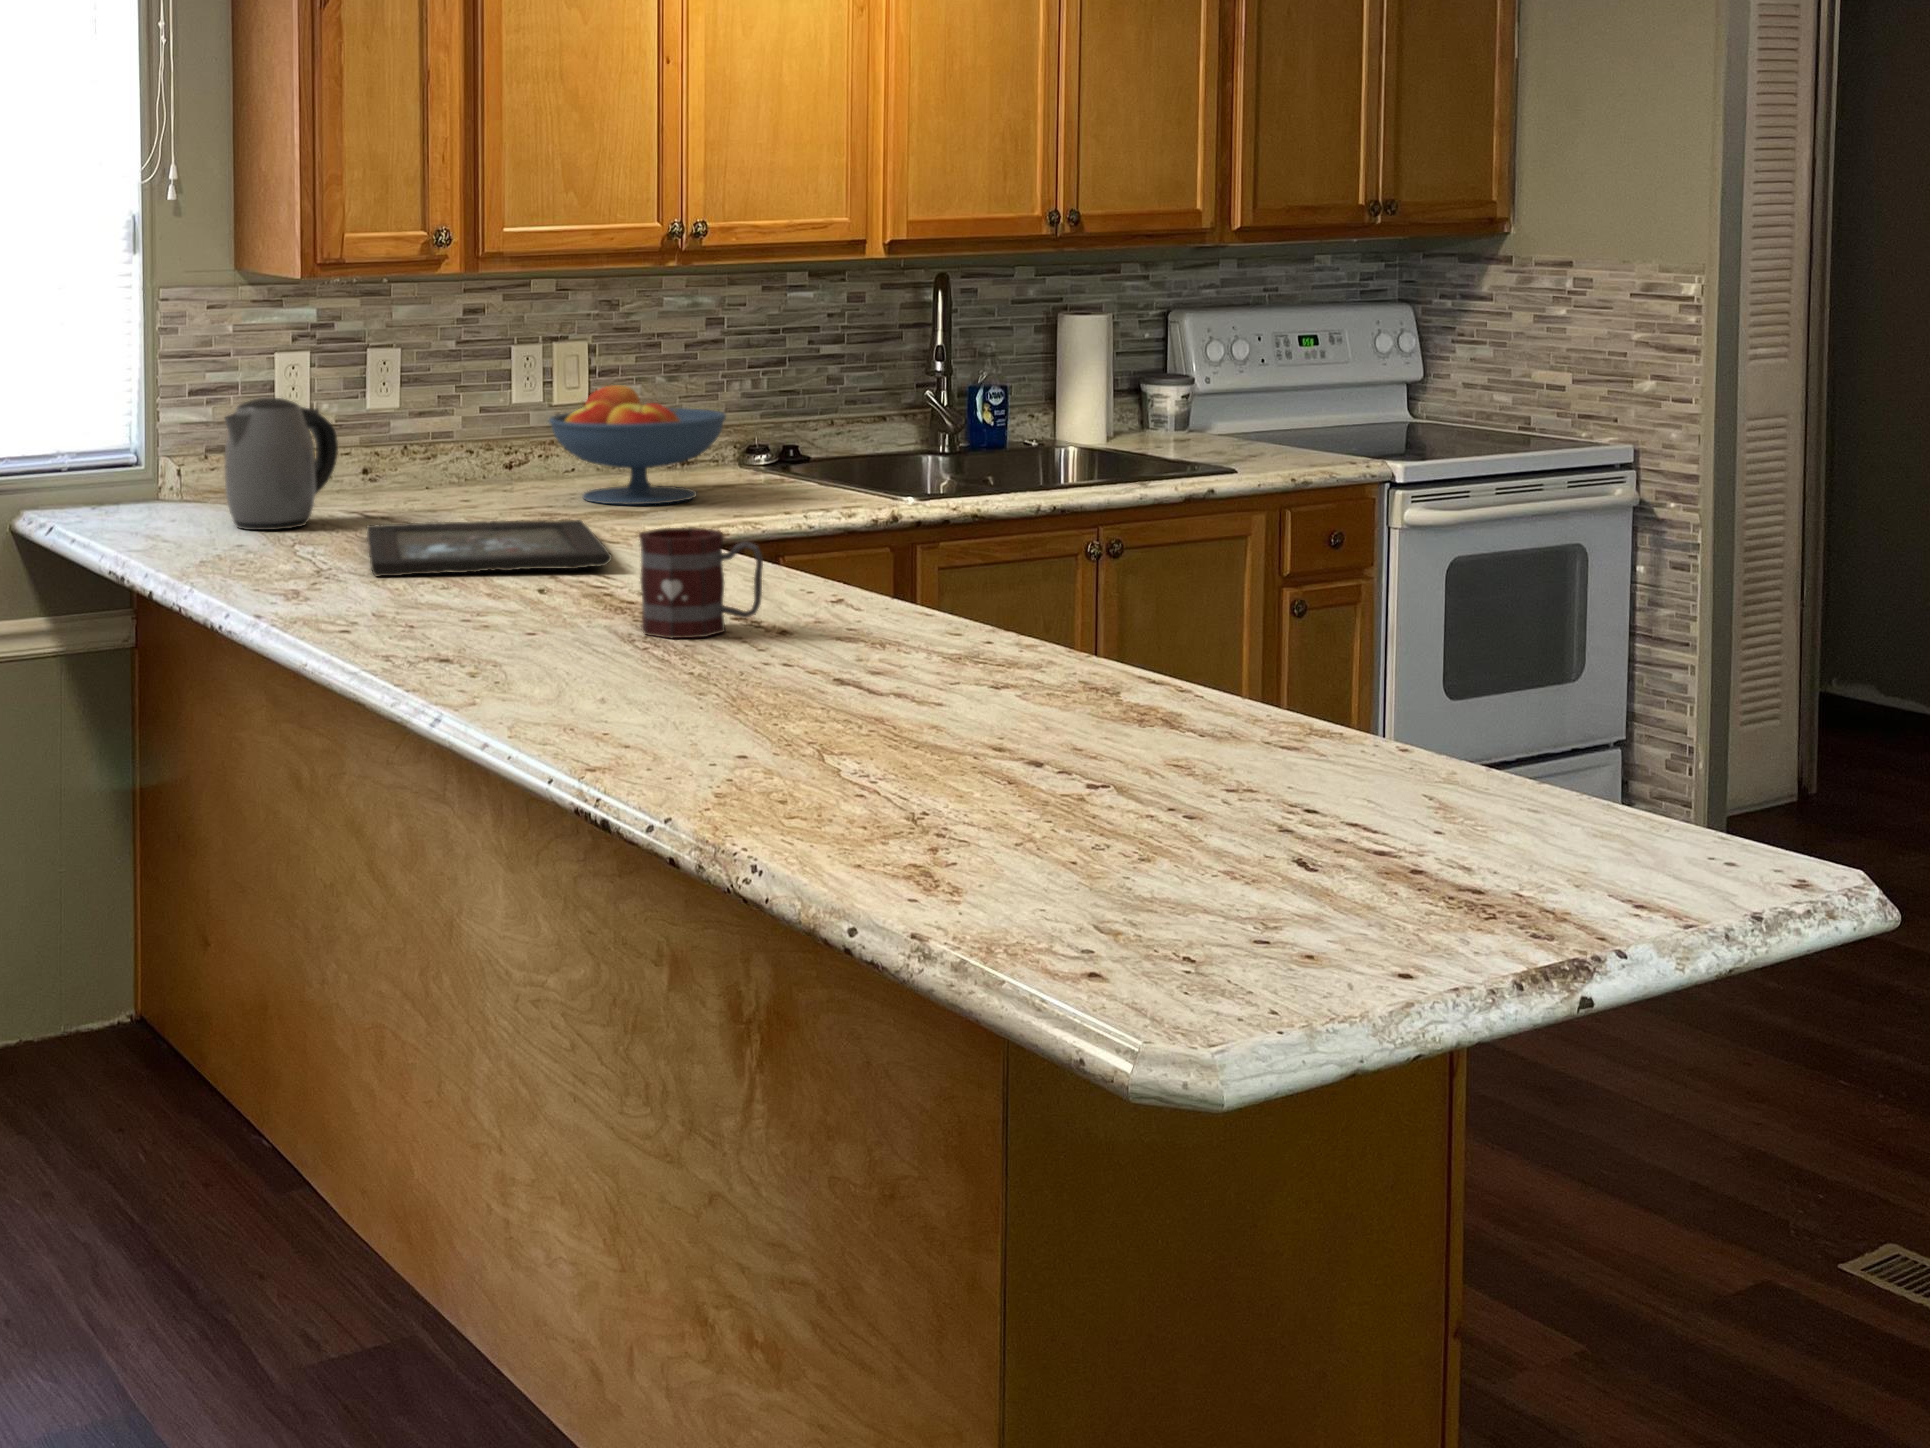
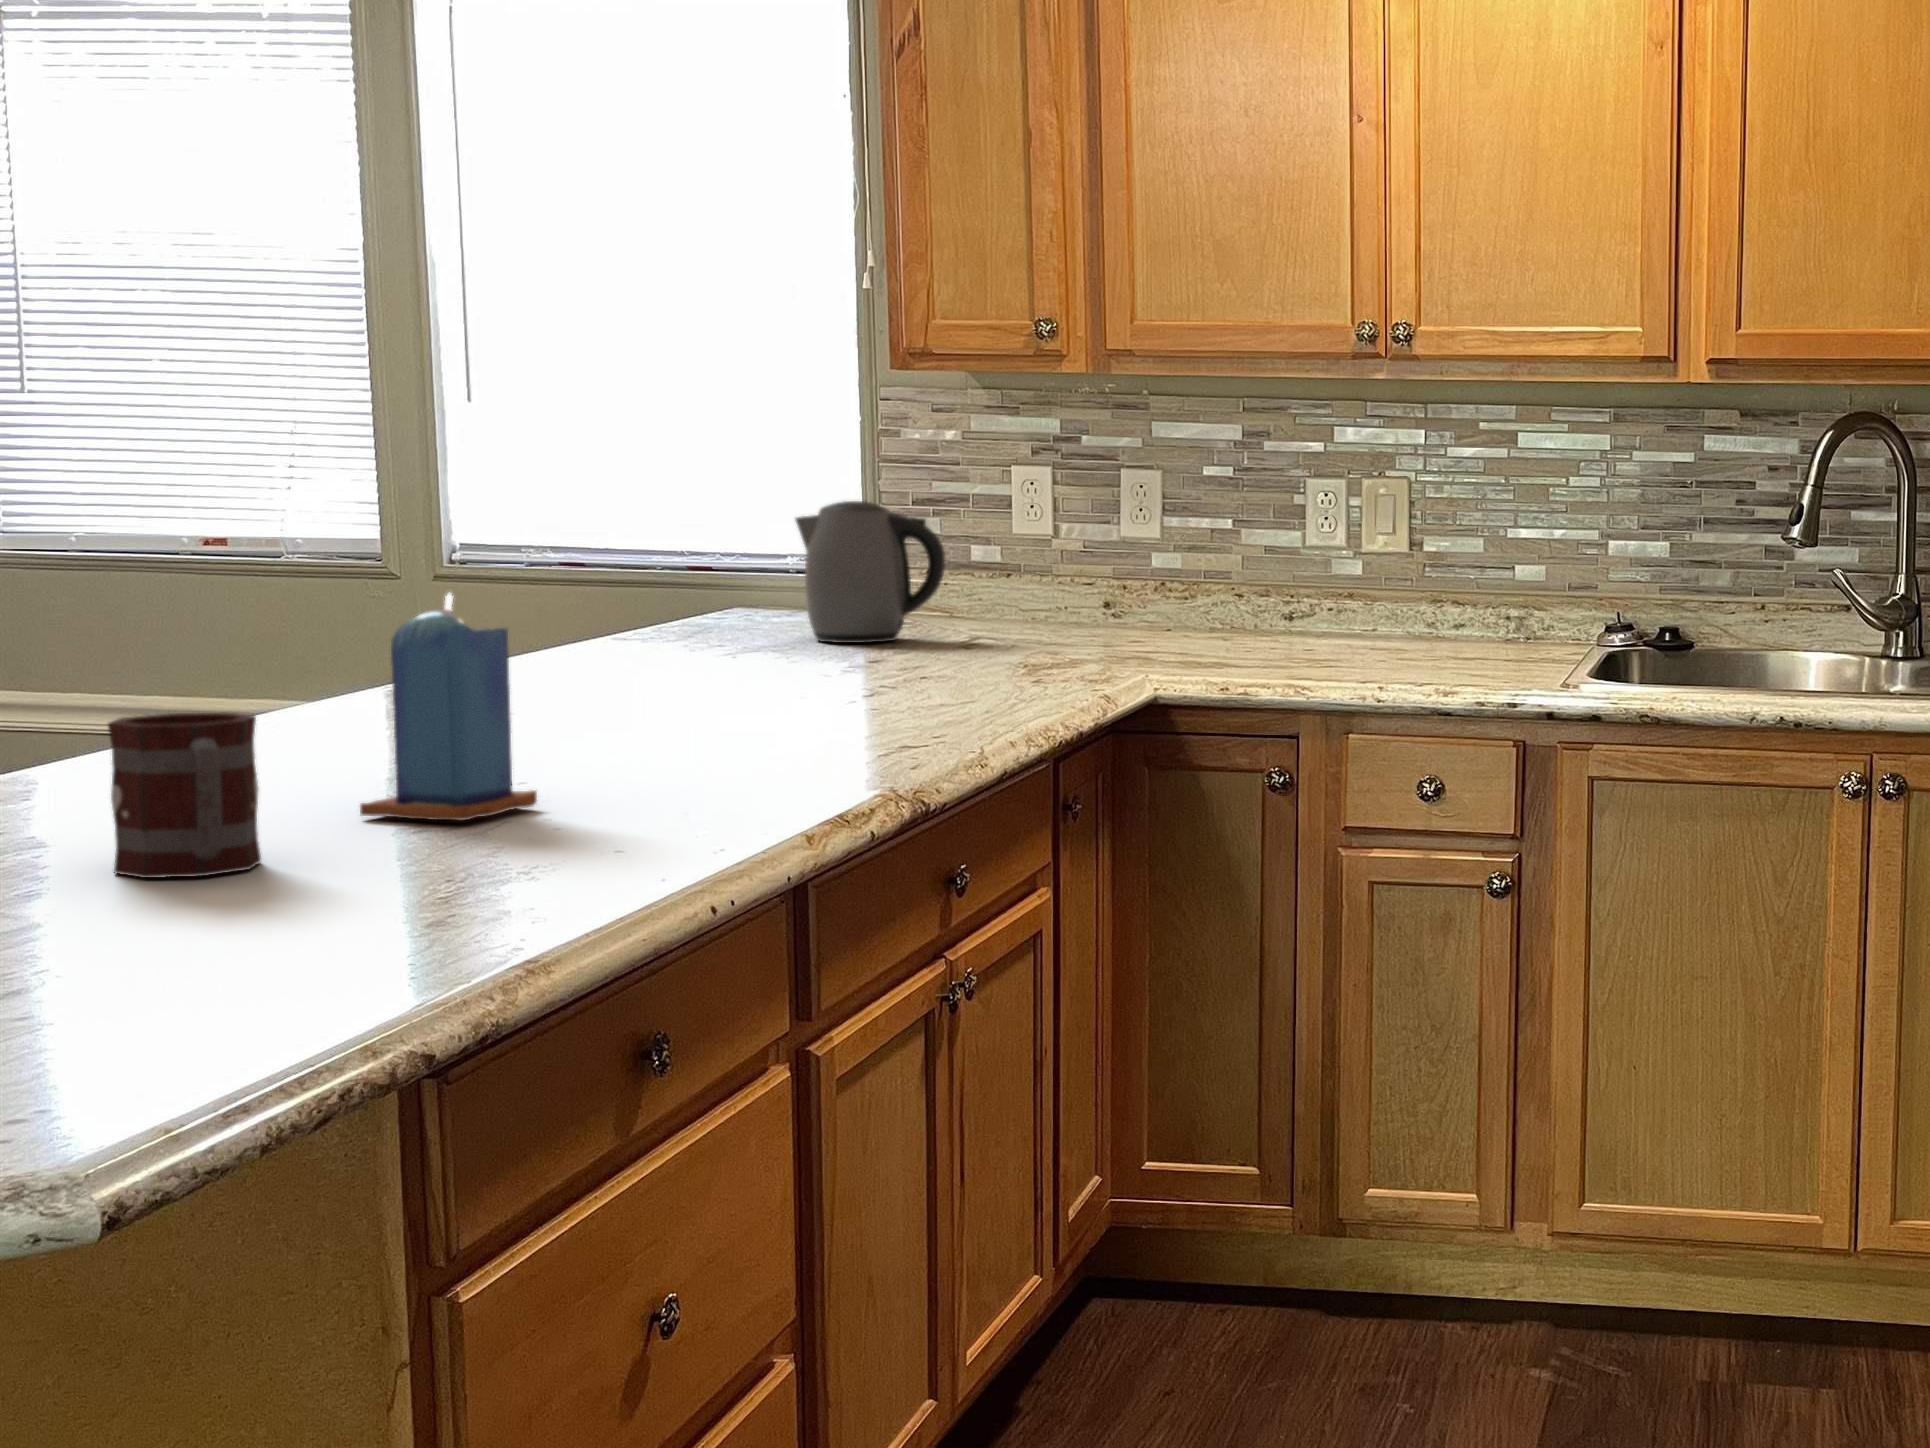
fruit bowl: present [549,385,726,505] -> none [1207,521,1424,663]
candle: none [950,516,1100,722] -> present [360,593,537,820]
tray: present [366,520,612,577] -> none [669,643,1065,690]
mug: present [639,527,763,638] -> present [108,712,261,878]

